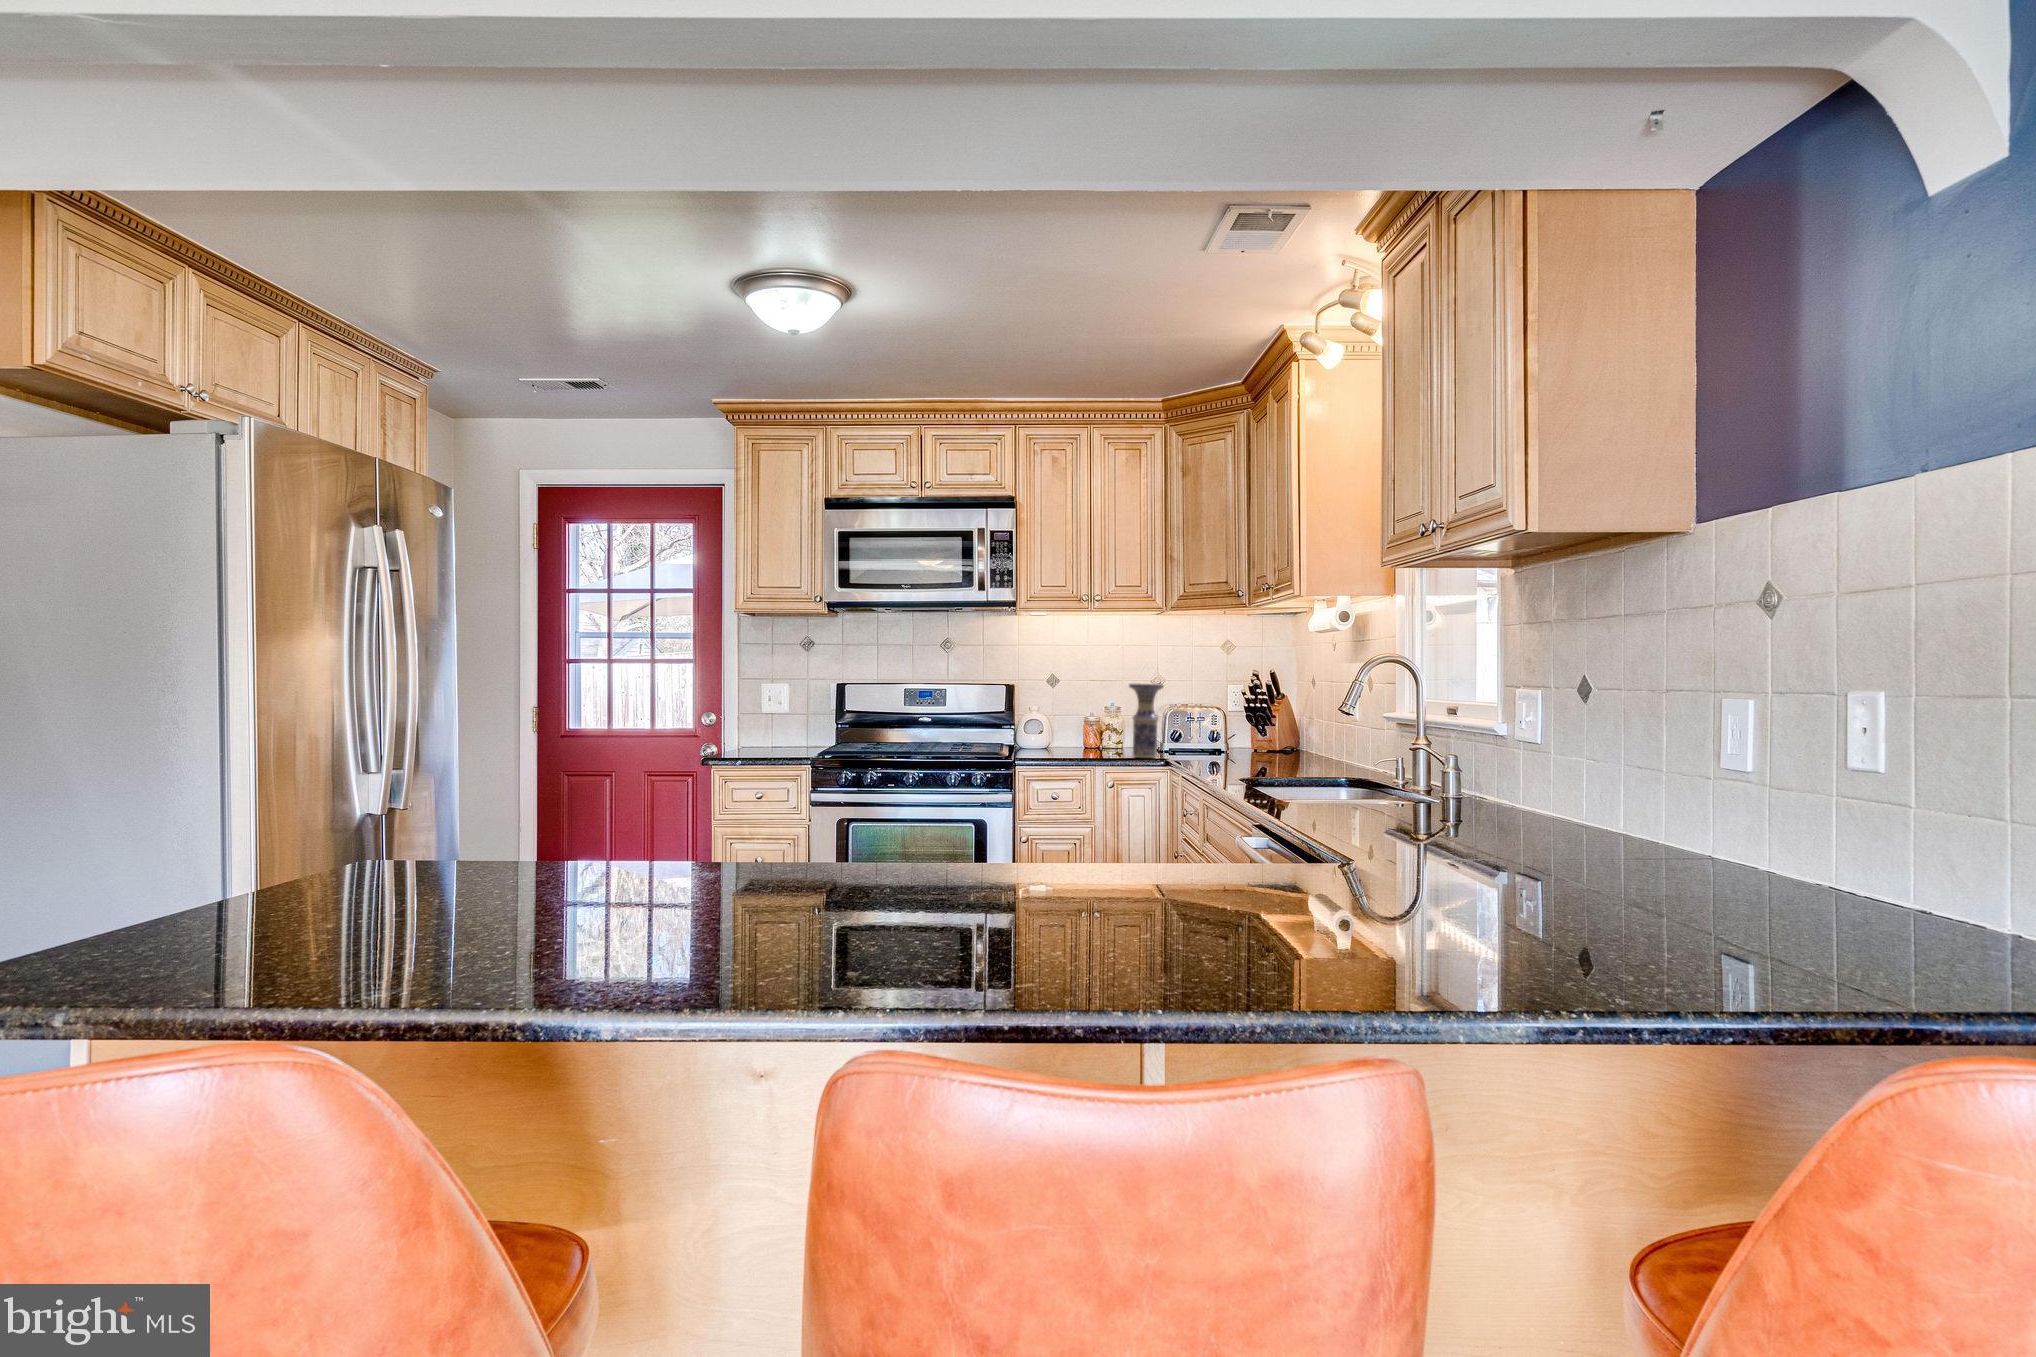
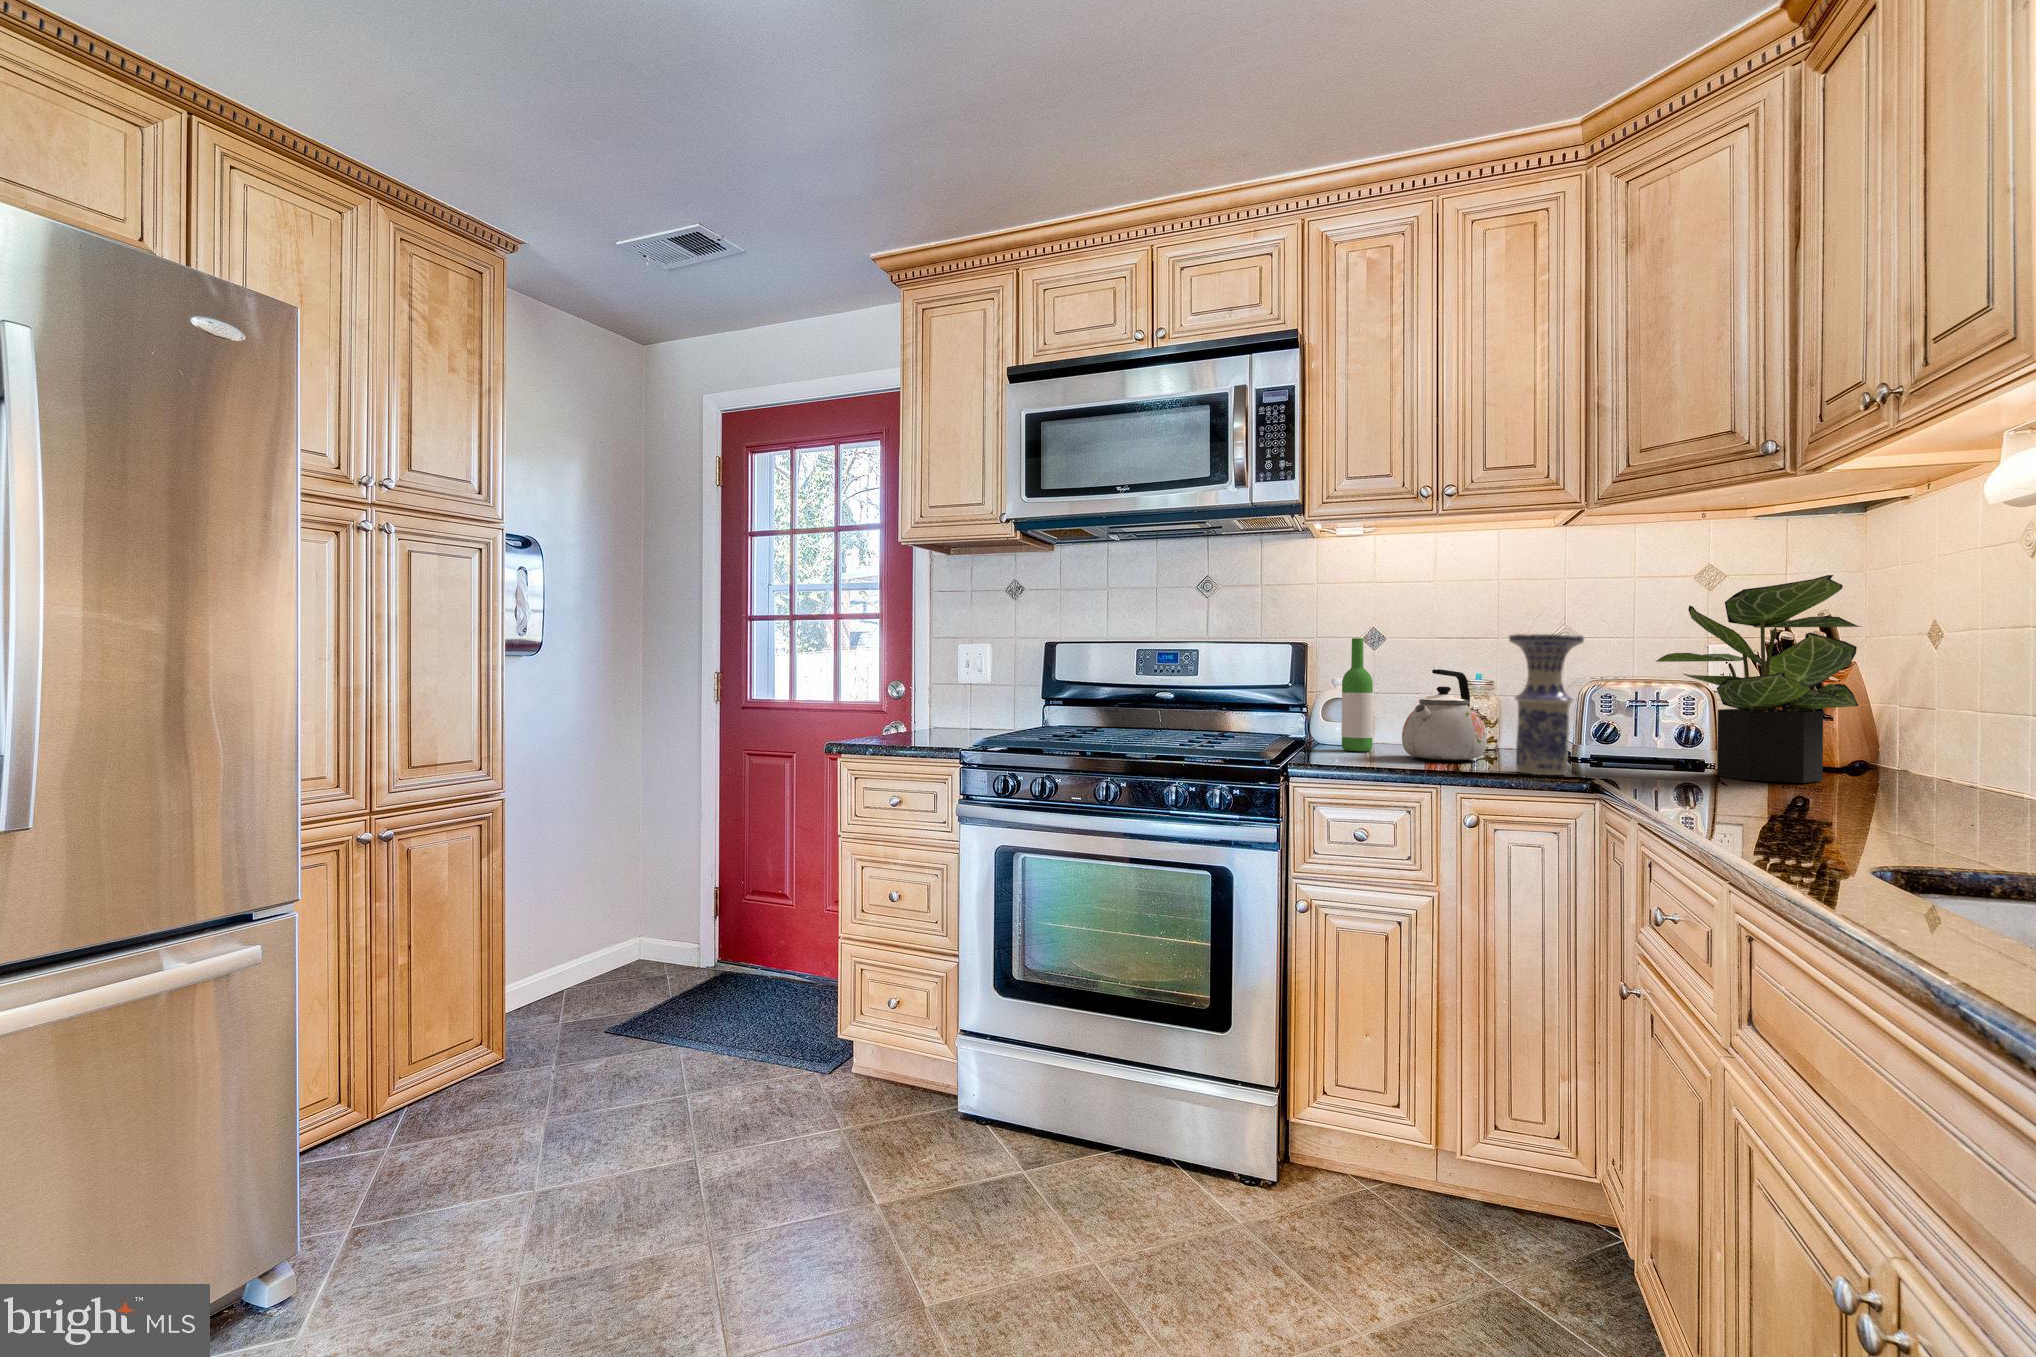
potted plant: none [1196,657,1281,757] -> present [1656,575,1860,783]
wine bottle: none [1038,683,1055,752] -> present [1342,638,1373,751]
kettle: none [1073,702,1118,754] -> present [1402,669,1487,761]

